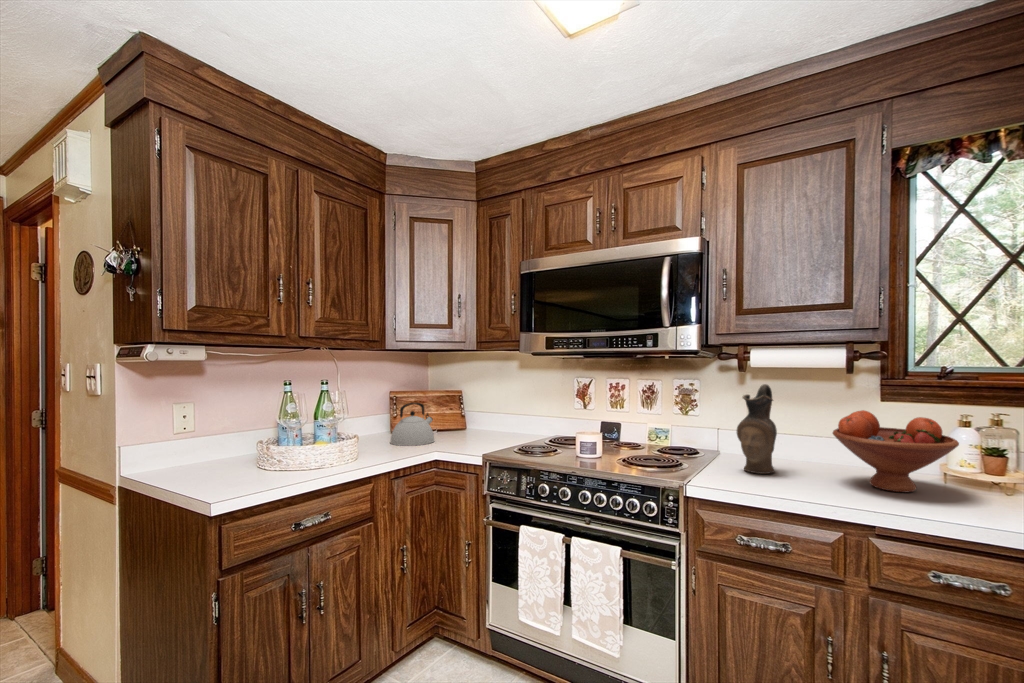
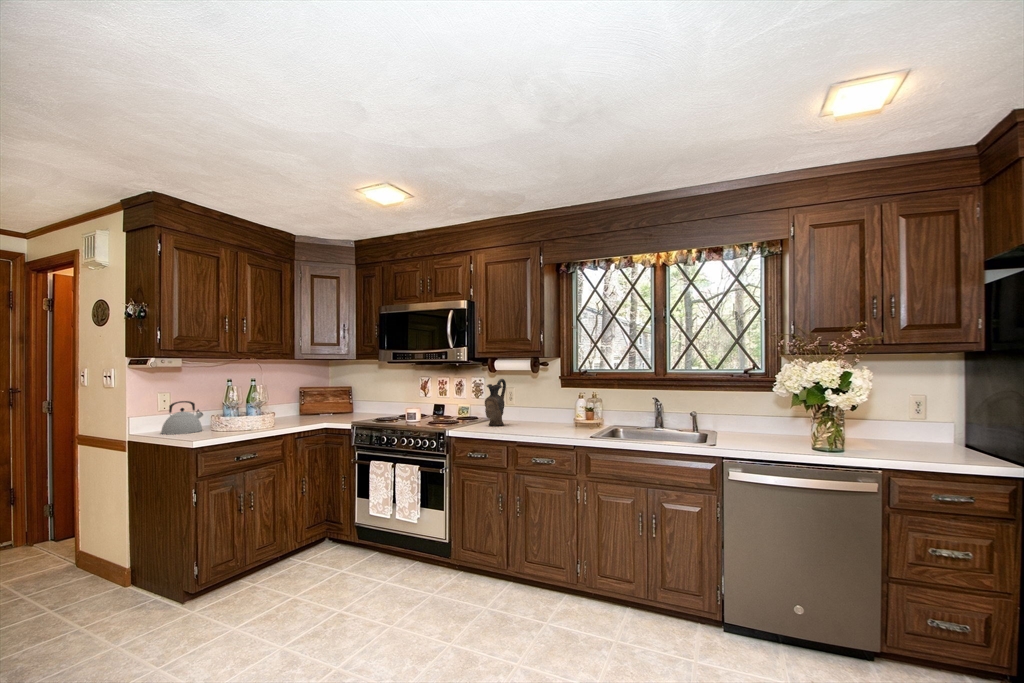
kettle: present [390,403,434,446] -> present [161,401,203,434]
fruit bowl: present [833,410,959,492] -> none [521,391,570,429]

